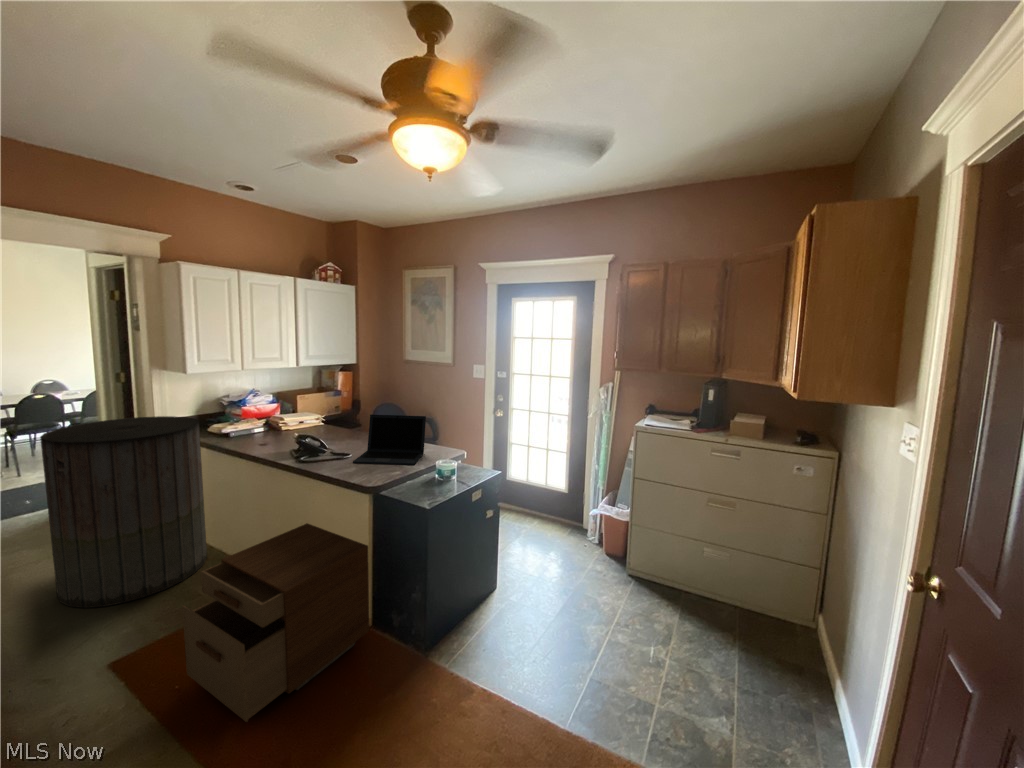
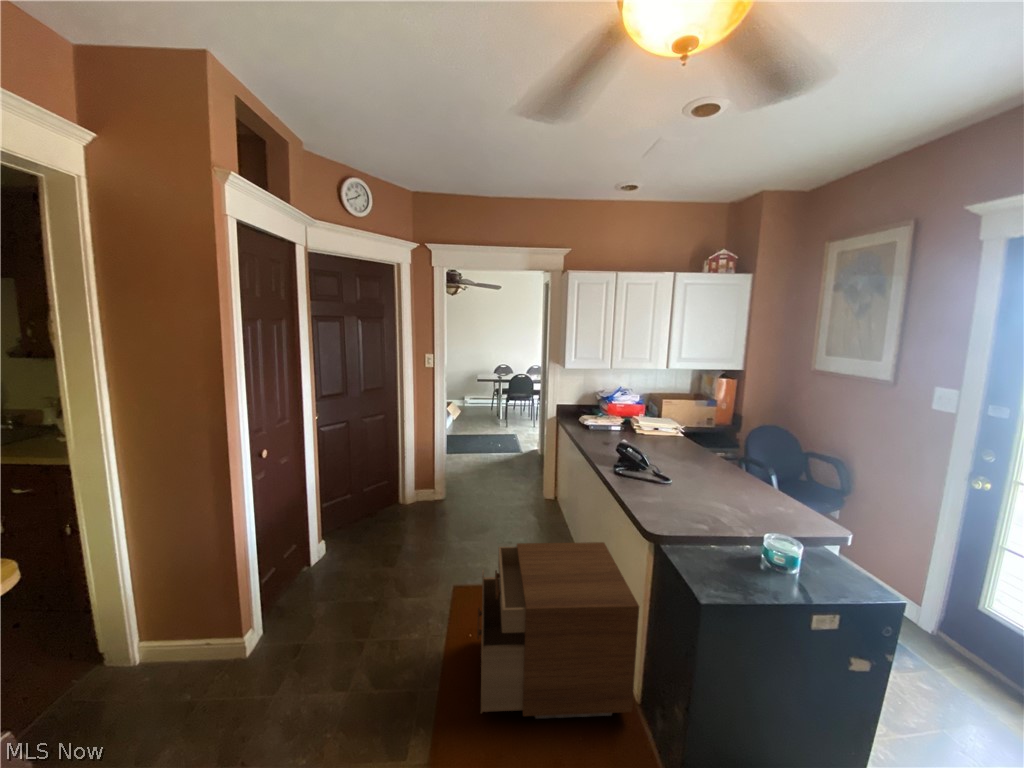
laptop: present [353,415,426,465] -> none [663,437,785,524]
trash can: present [40,416,207,608] -> none [472,399,565,545]

